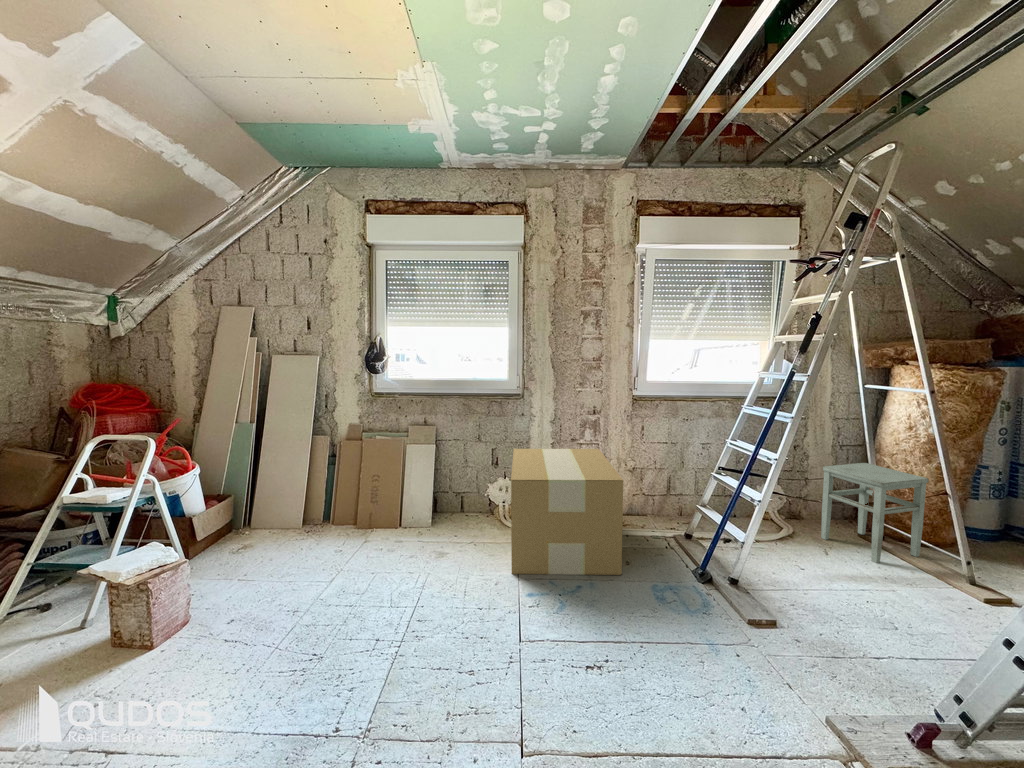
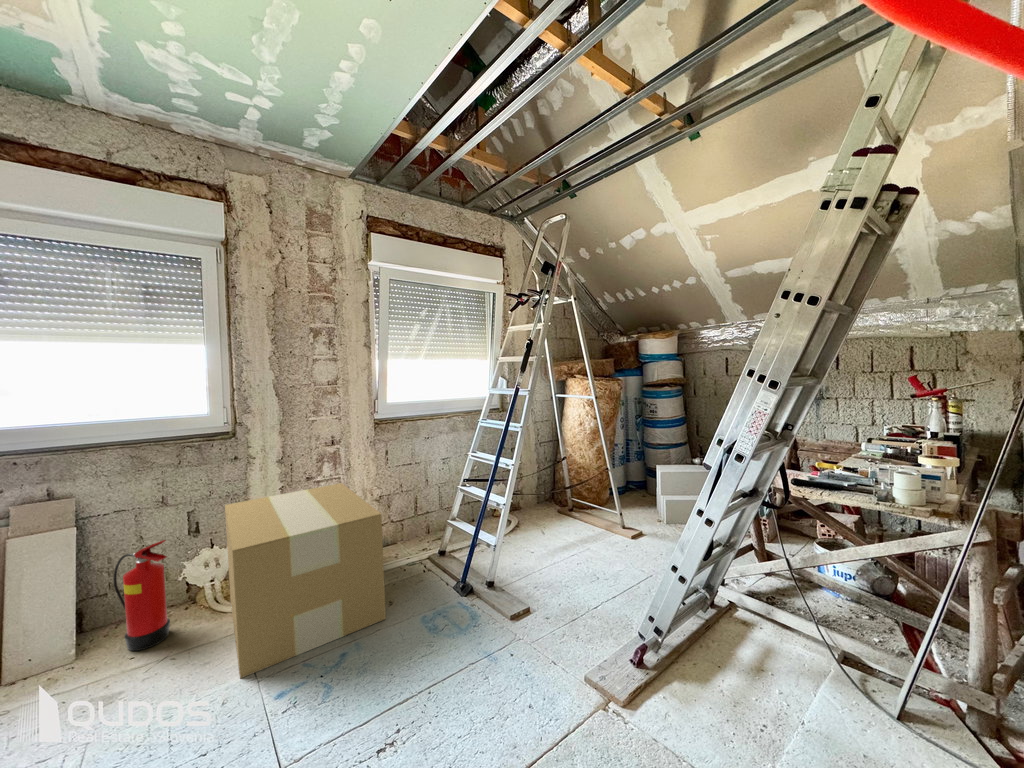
stool: present [821,463,929,563] -> none [534,453,594,529]
fire extinguisher: none [452,464,478,534] -> present [113,540,170,651]

